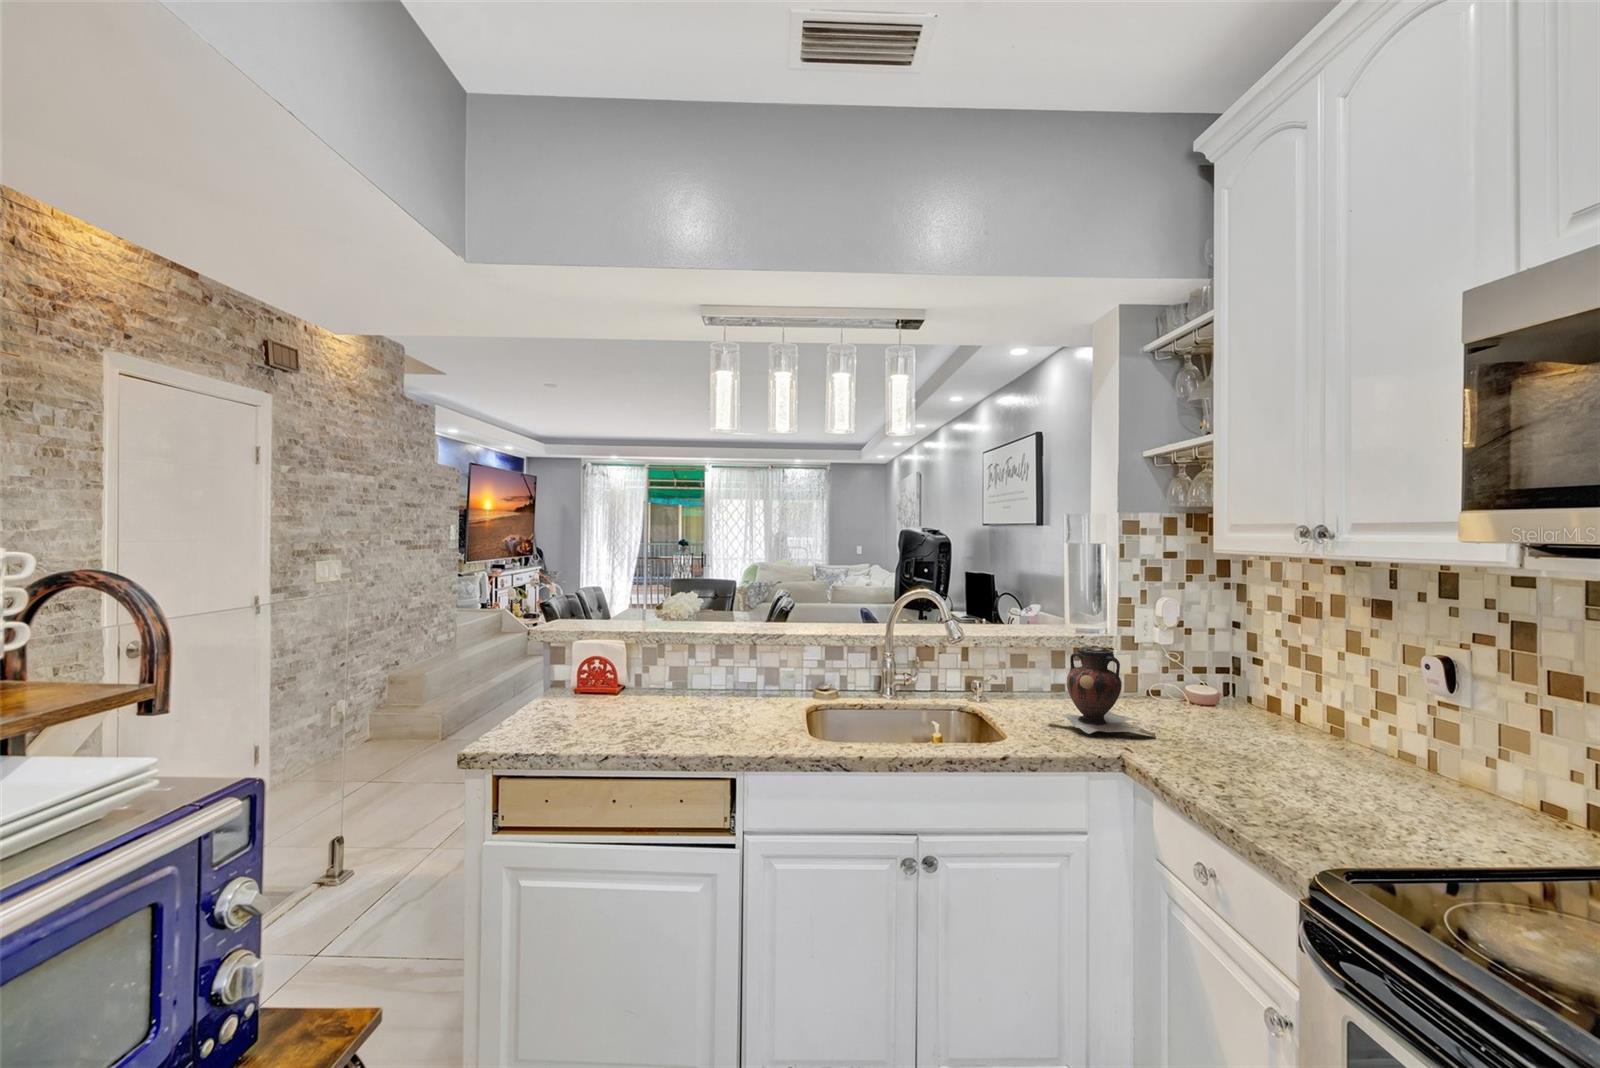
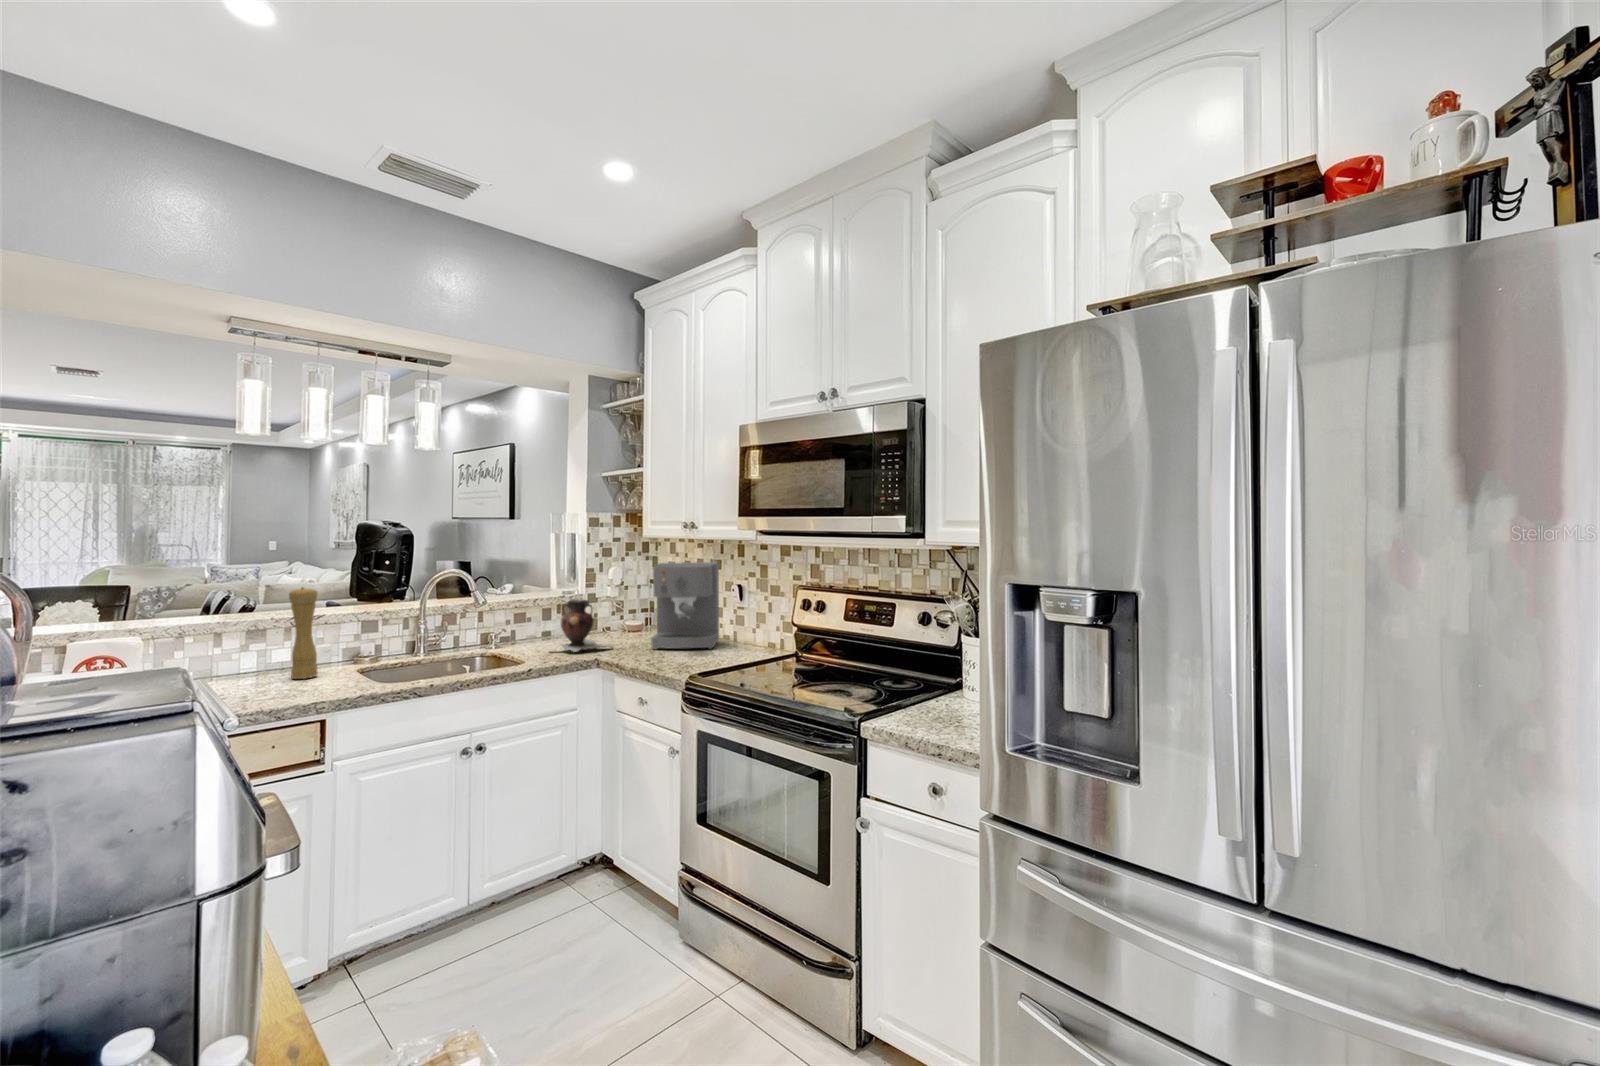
coffee maker: none [1229,596,1383,779] -> present [651,562,719,650]
pepper mill: none [738,600,765,711] -> present [289,587,318,679]

